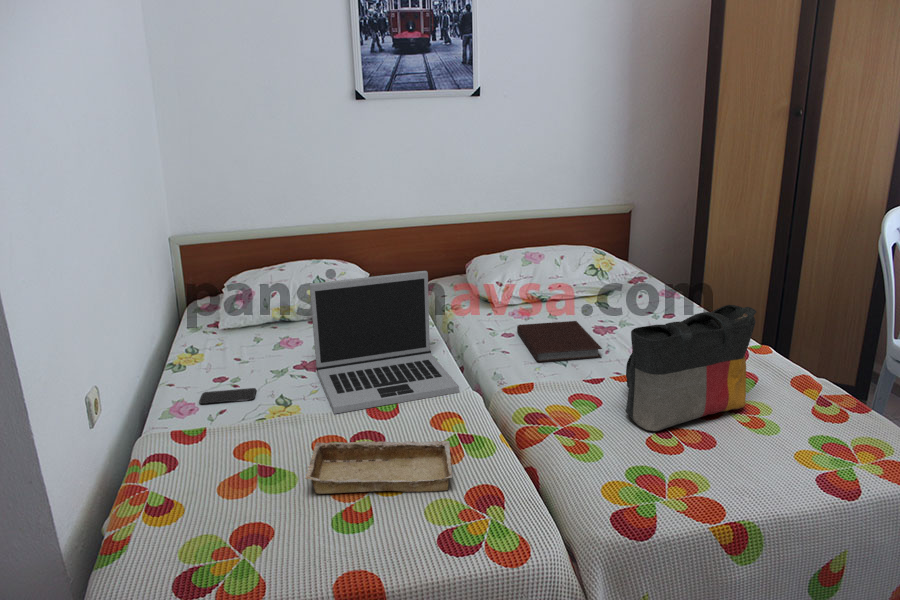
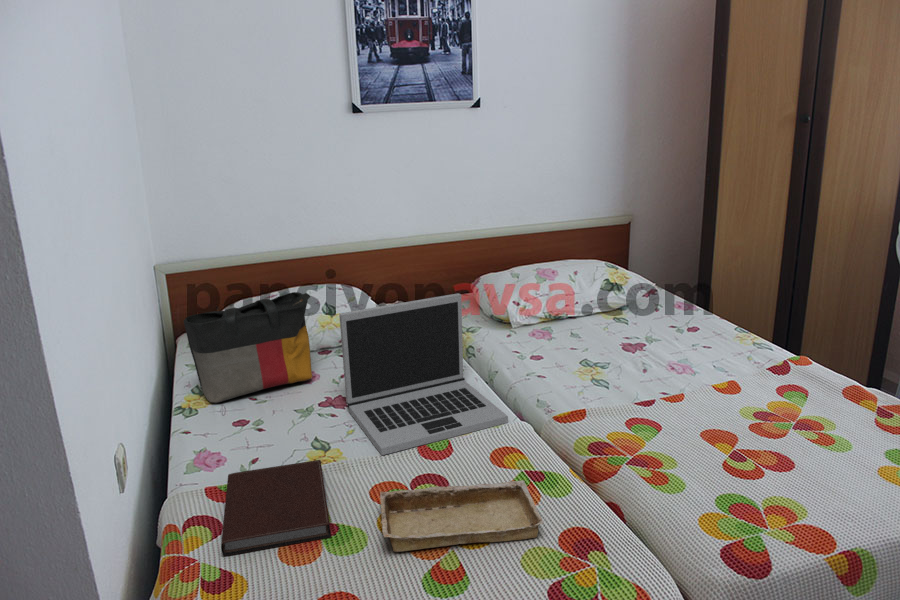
tote bag: present [626,305,756,431] -> present [184,292,312,403]
notebook: present [517,321,602,362] -> present [221,460,331,555]
smartphone: present [199,388,256,404] -> none [226,431,287,453]

